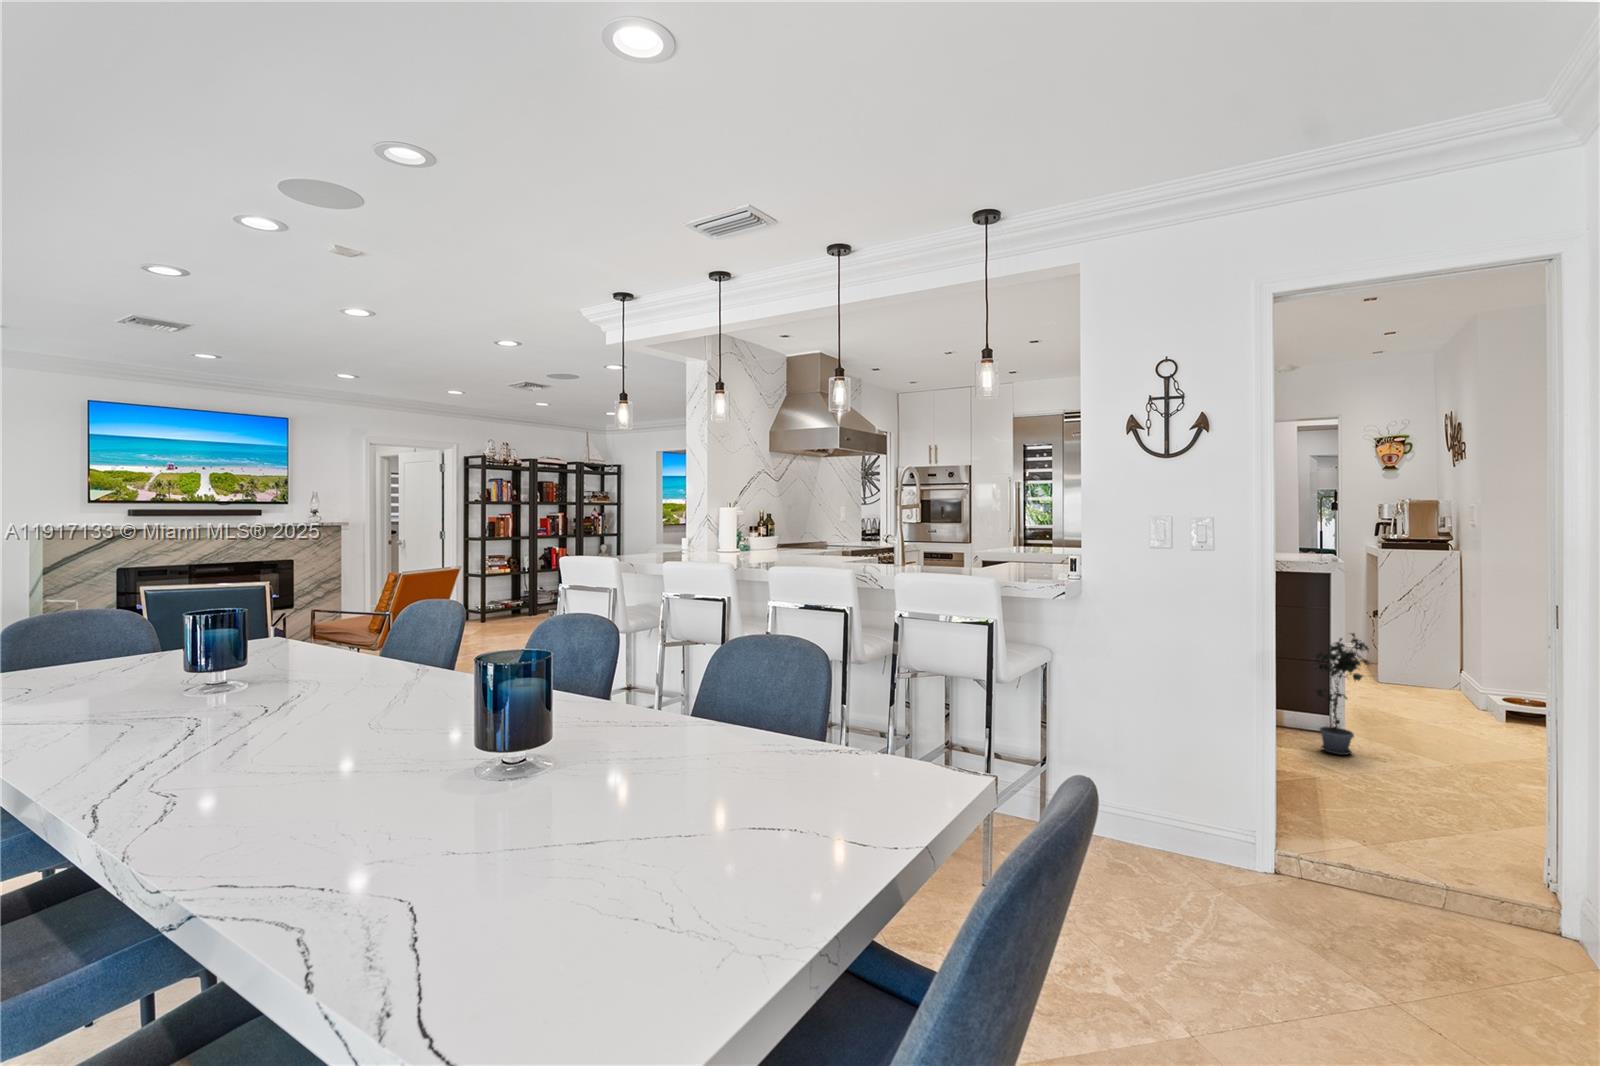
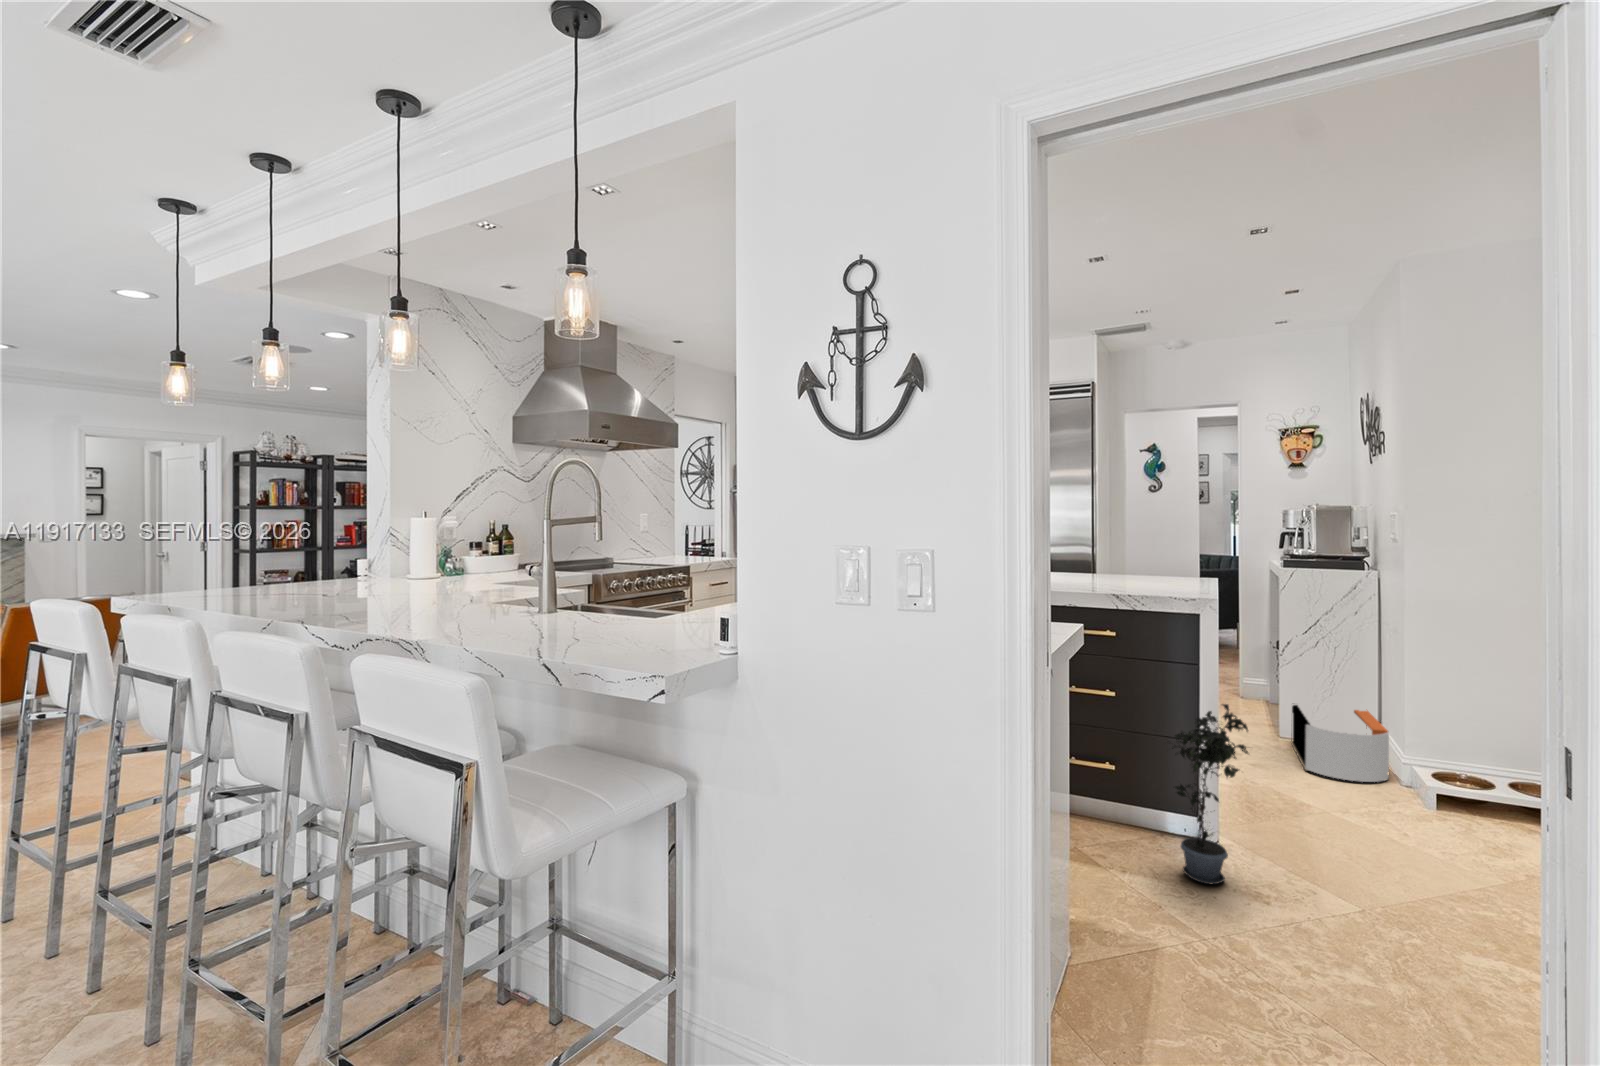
storage bin: none [1388,655,1469,708] -> present [1291,705,1389,782]

